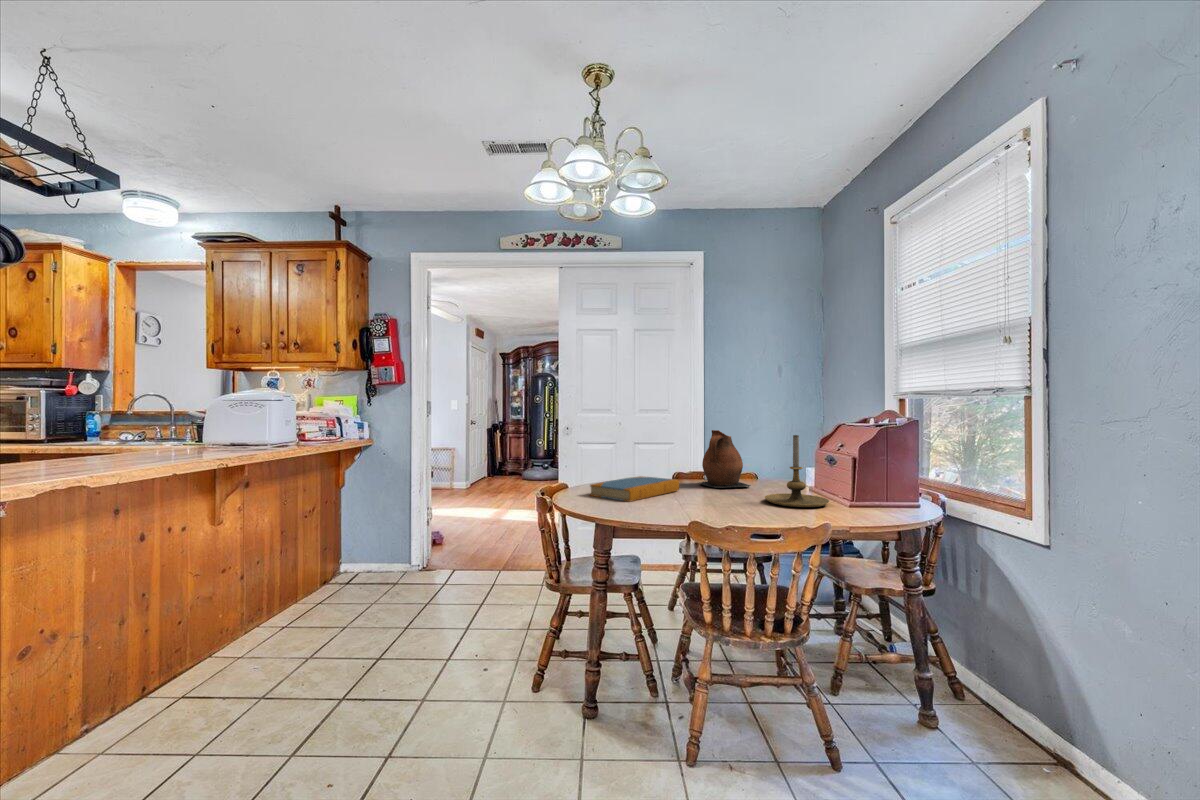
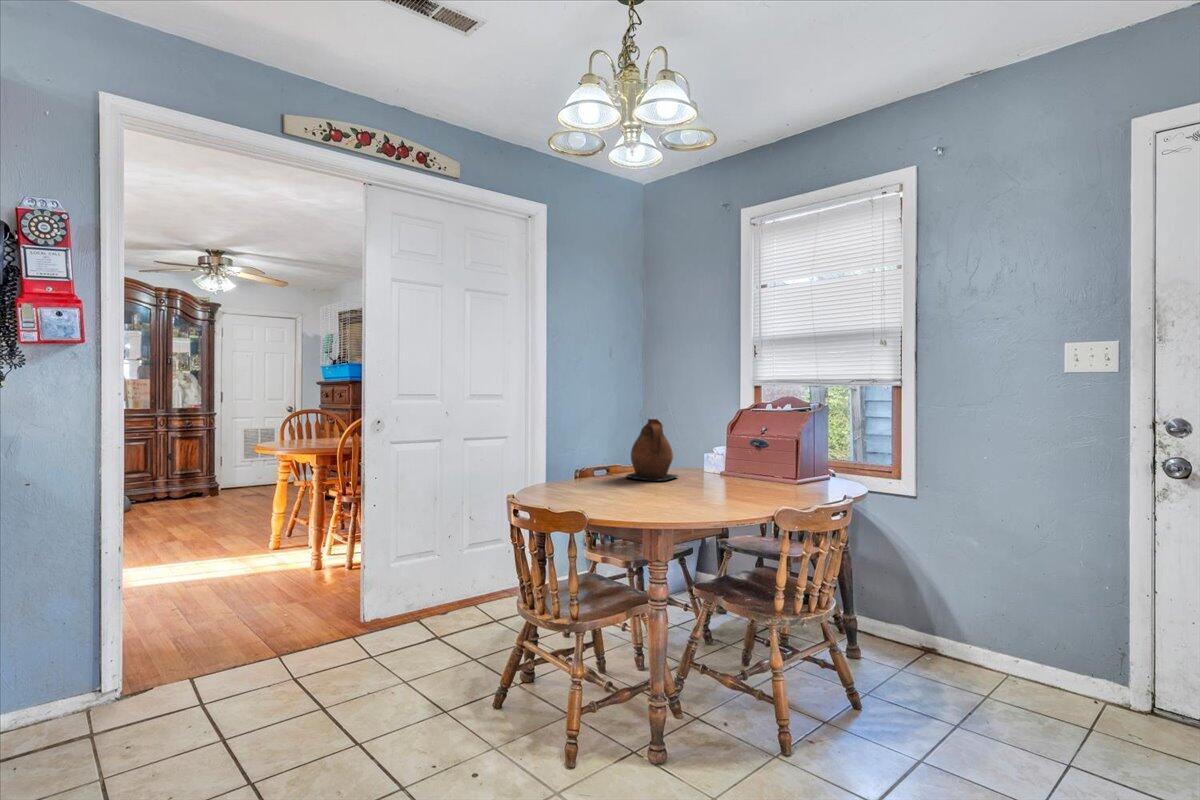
candle holder: present [765,435,829,507] -> none [734,422,794,491]
book: present [590,476,679,502] -> none [590,476,655,507]

